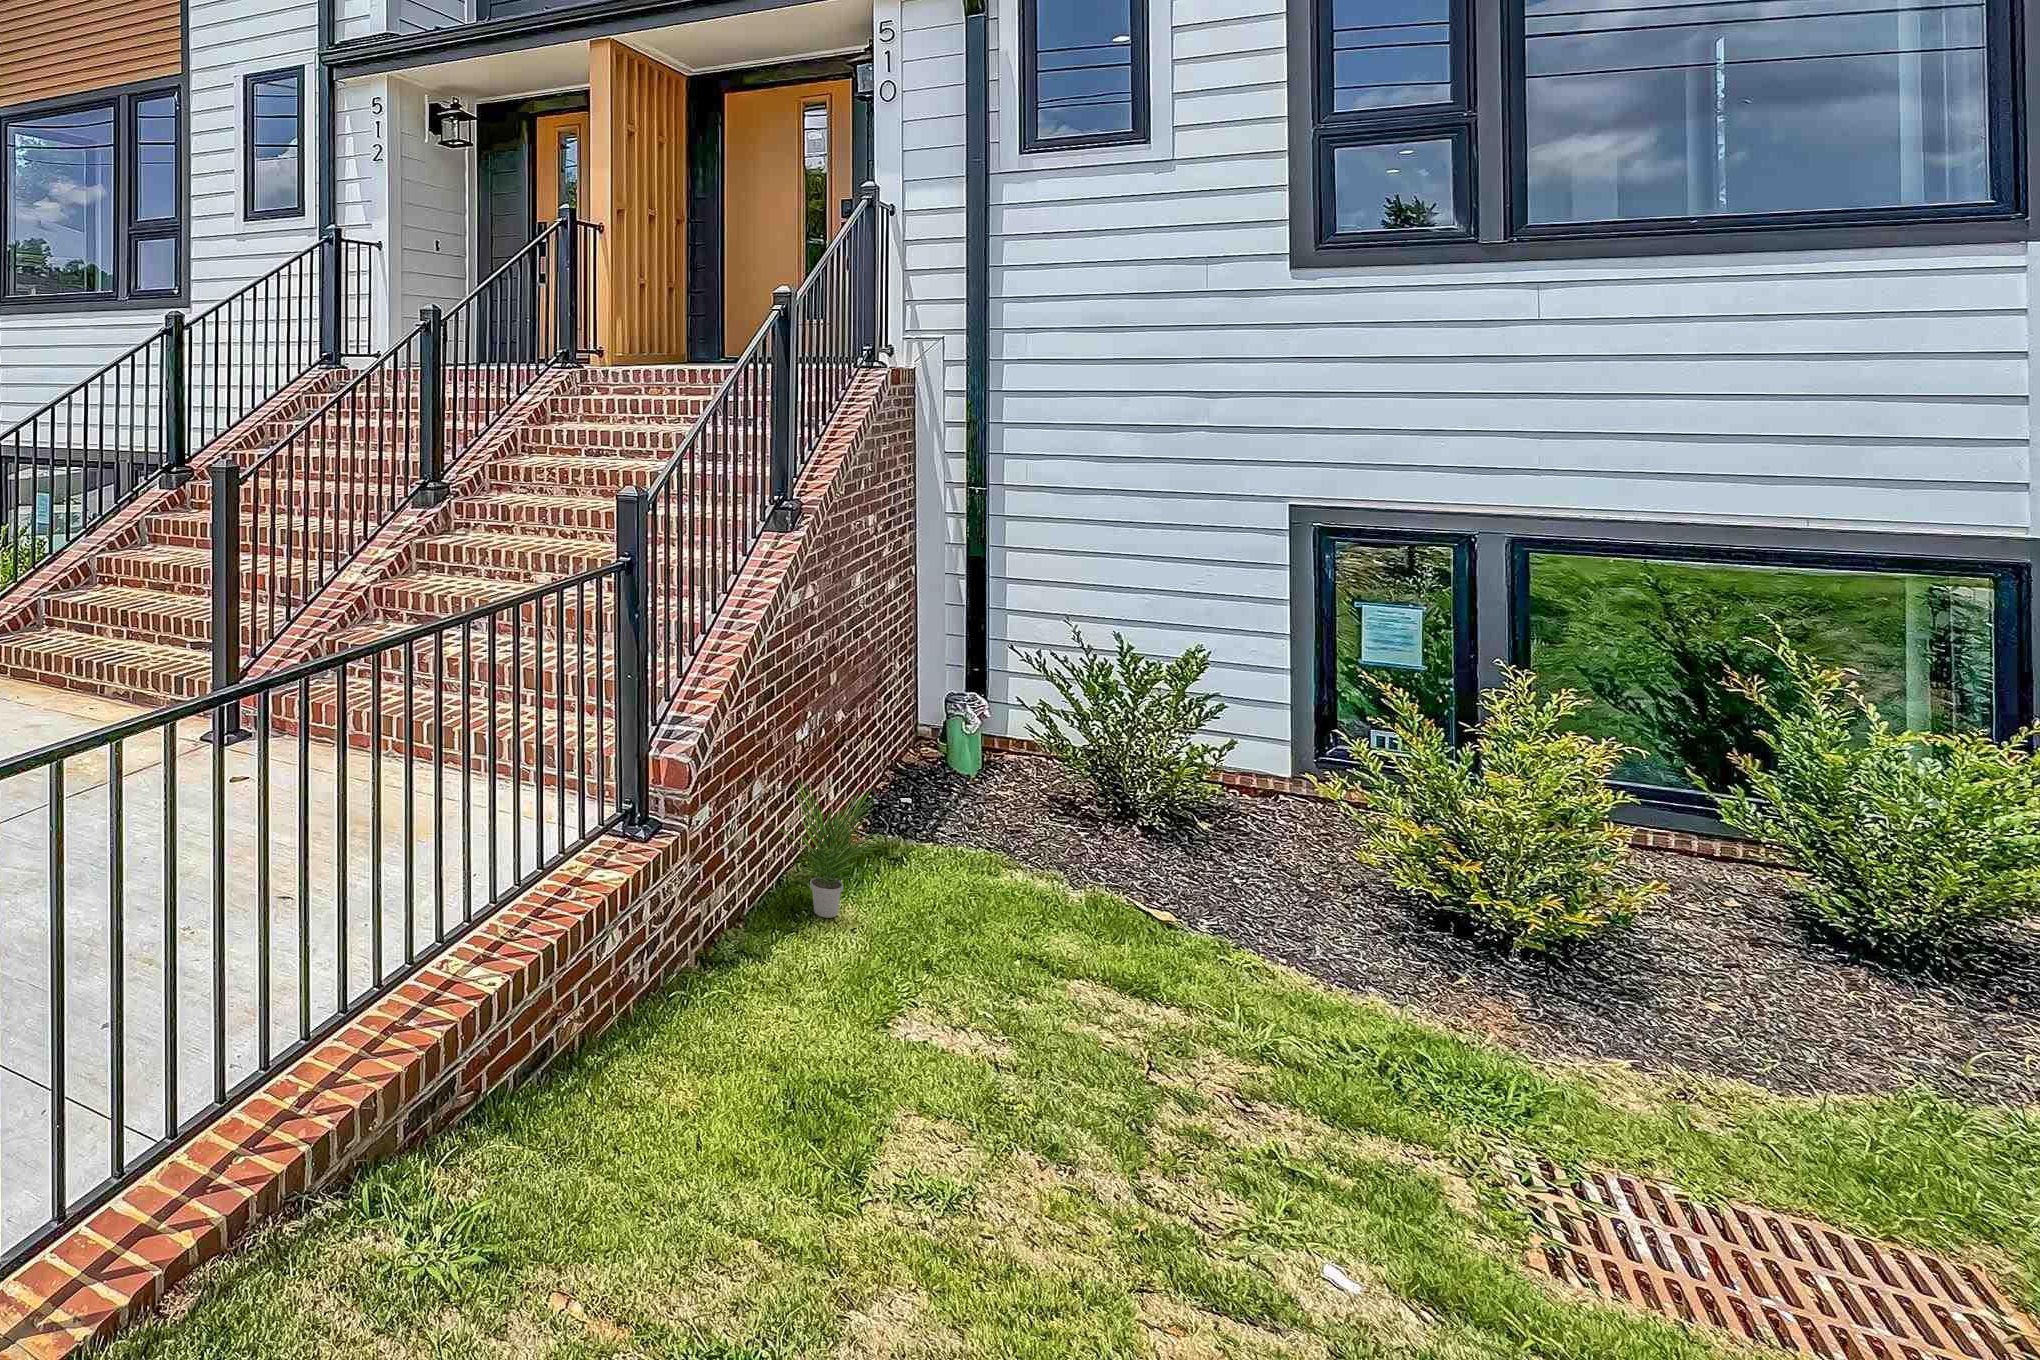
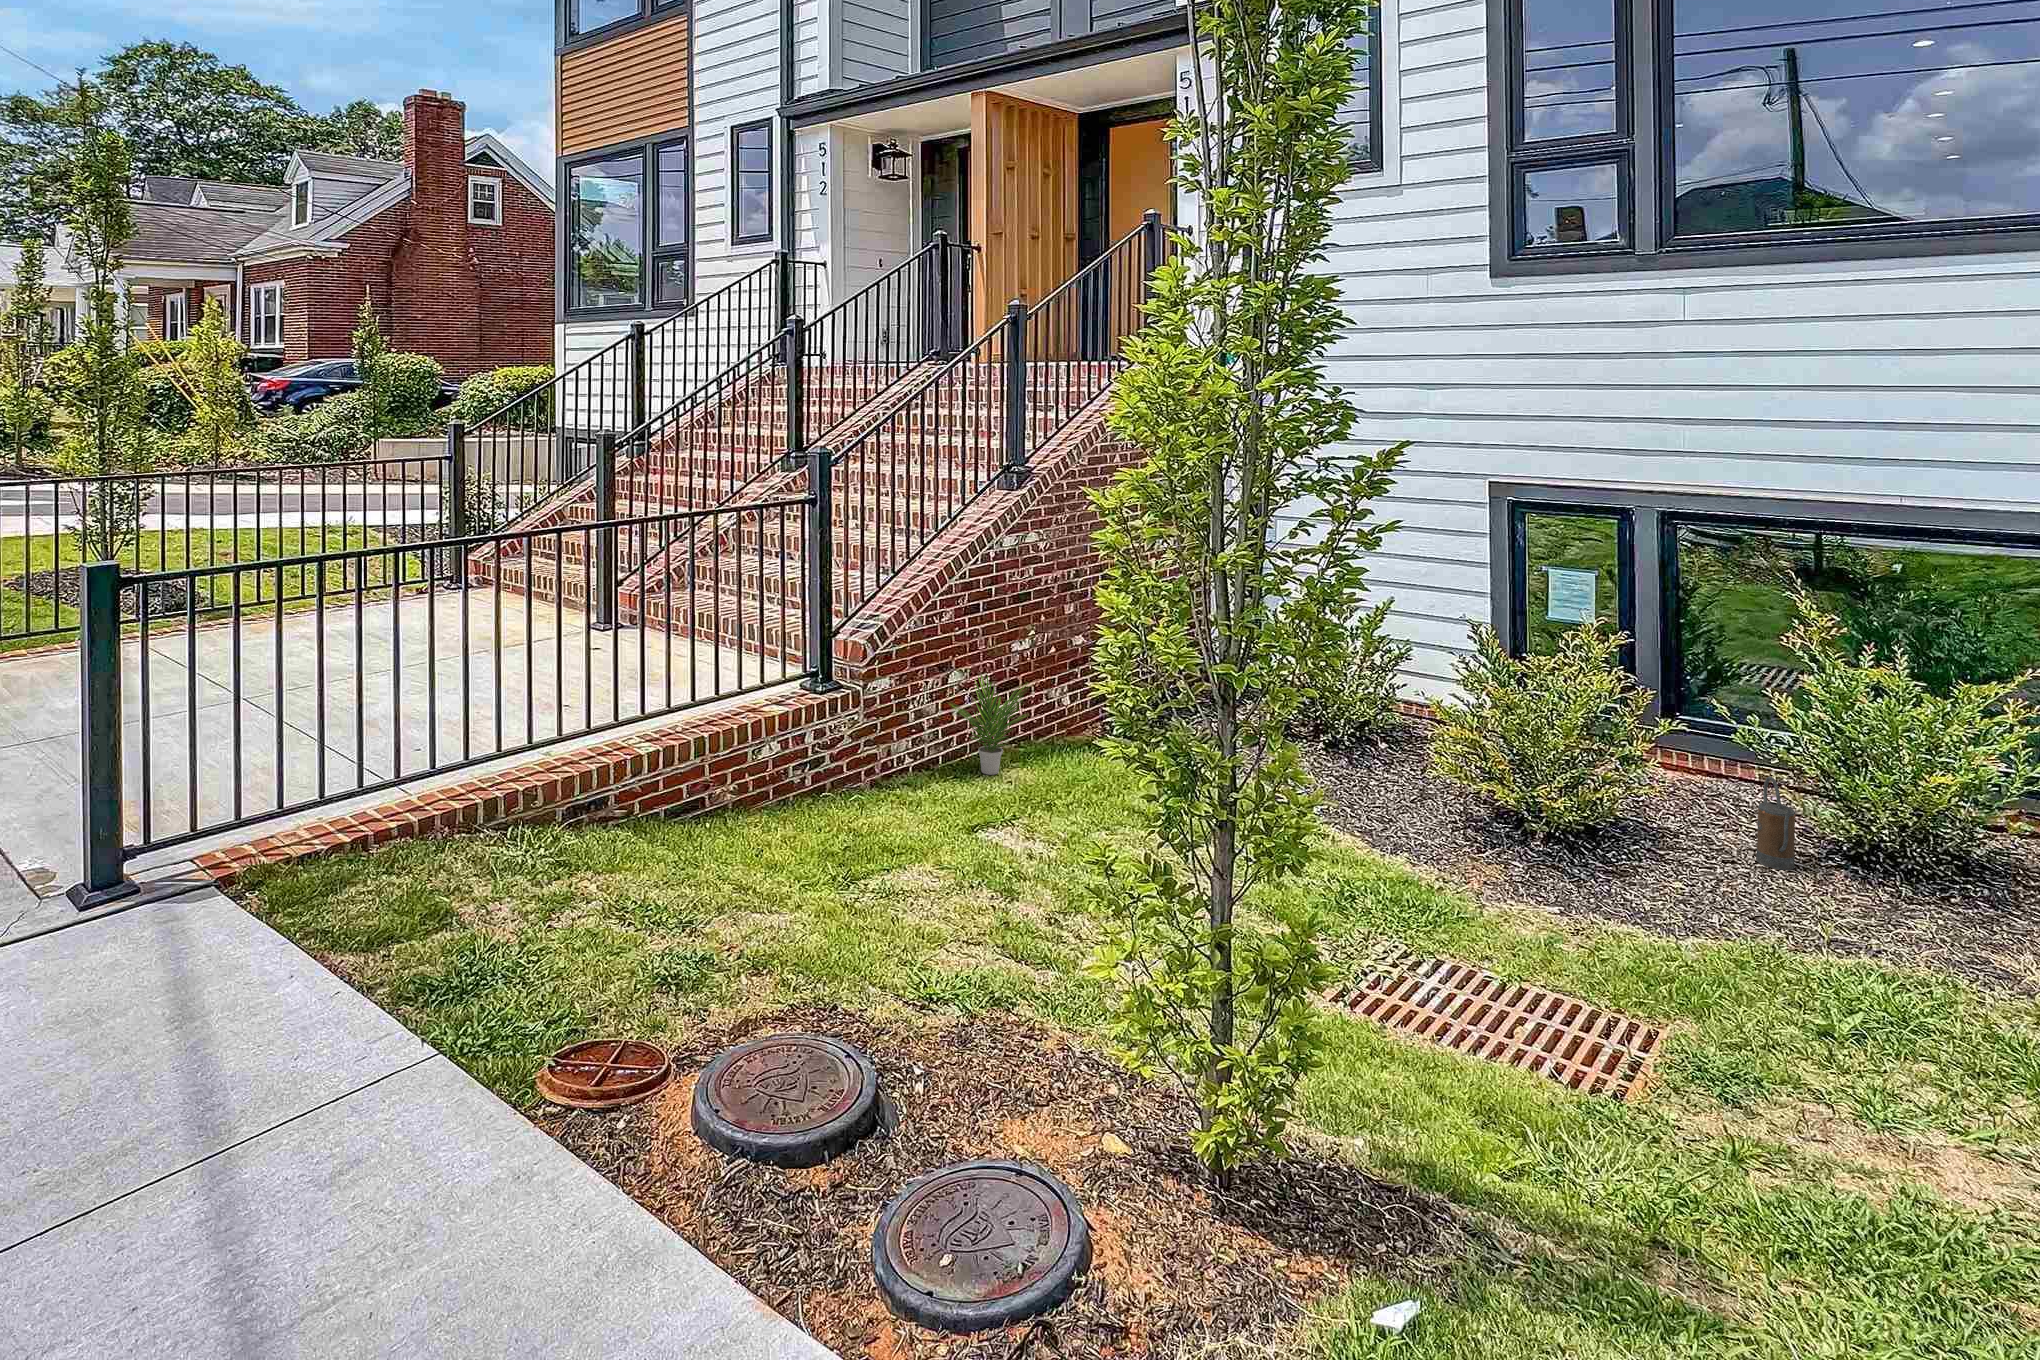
watering can: none [1745,857,1824,971] -> present [1756,777,1796,870]

